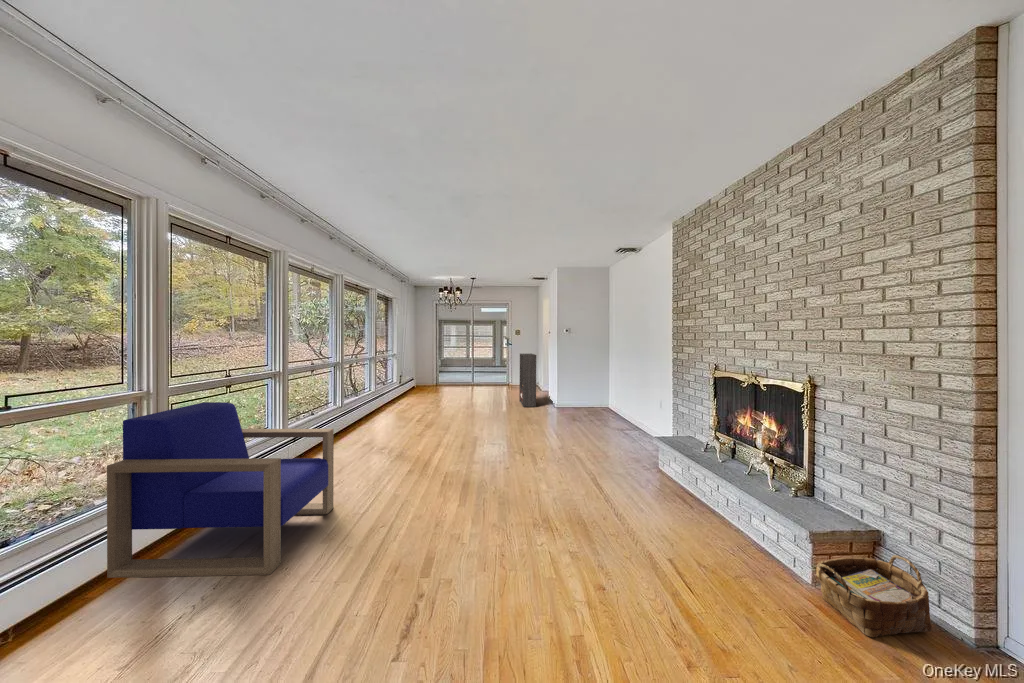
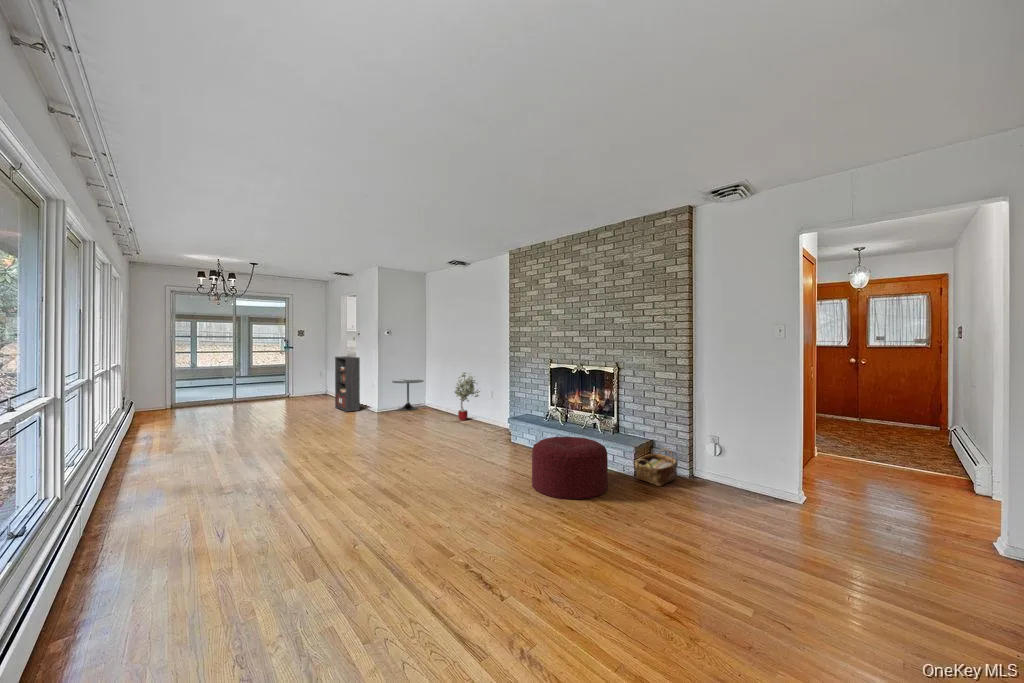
potted tree: none [615,375,648,432] -> present [455,373,480,420]
side table: none [566,379,599,412] -> present [392,379,423,411]
armchair: present [107,402,334,578] -> none [97,422,300,627]
ottoman: none [611,483,744,610] -> present [532,436,608,499]

